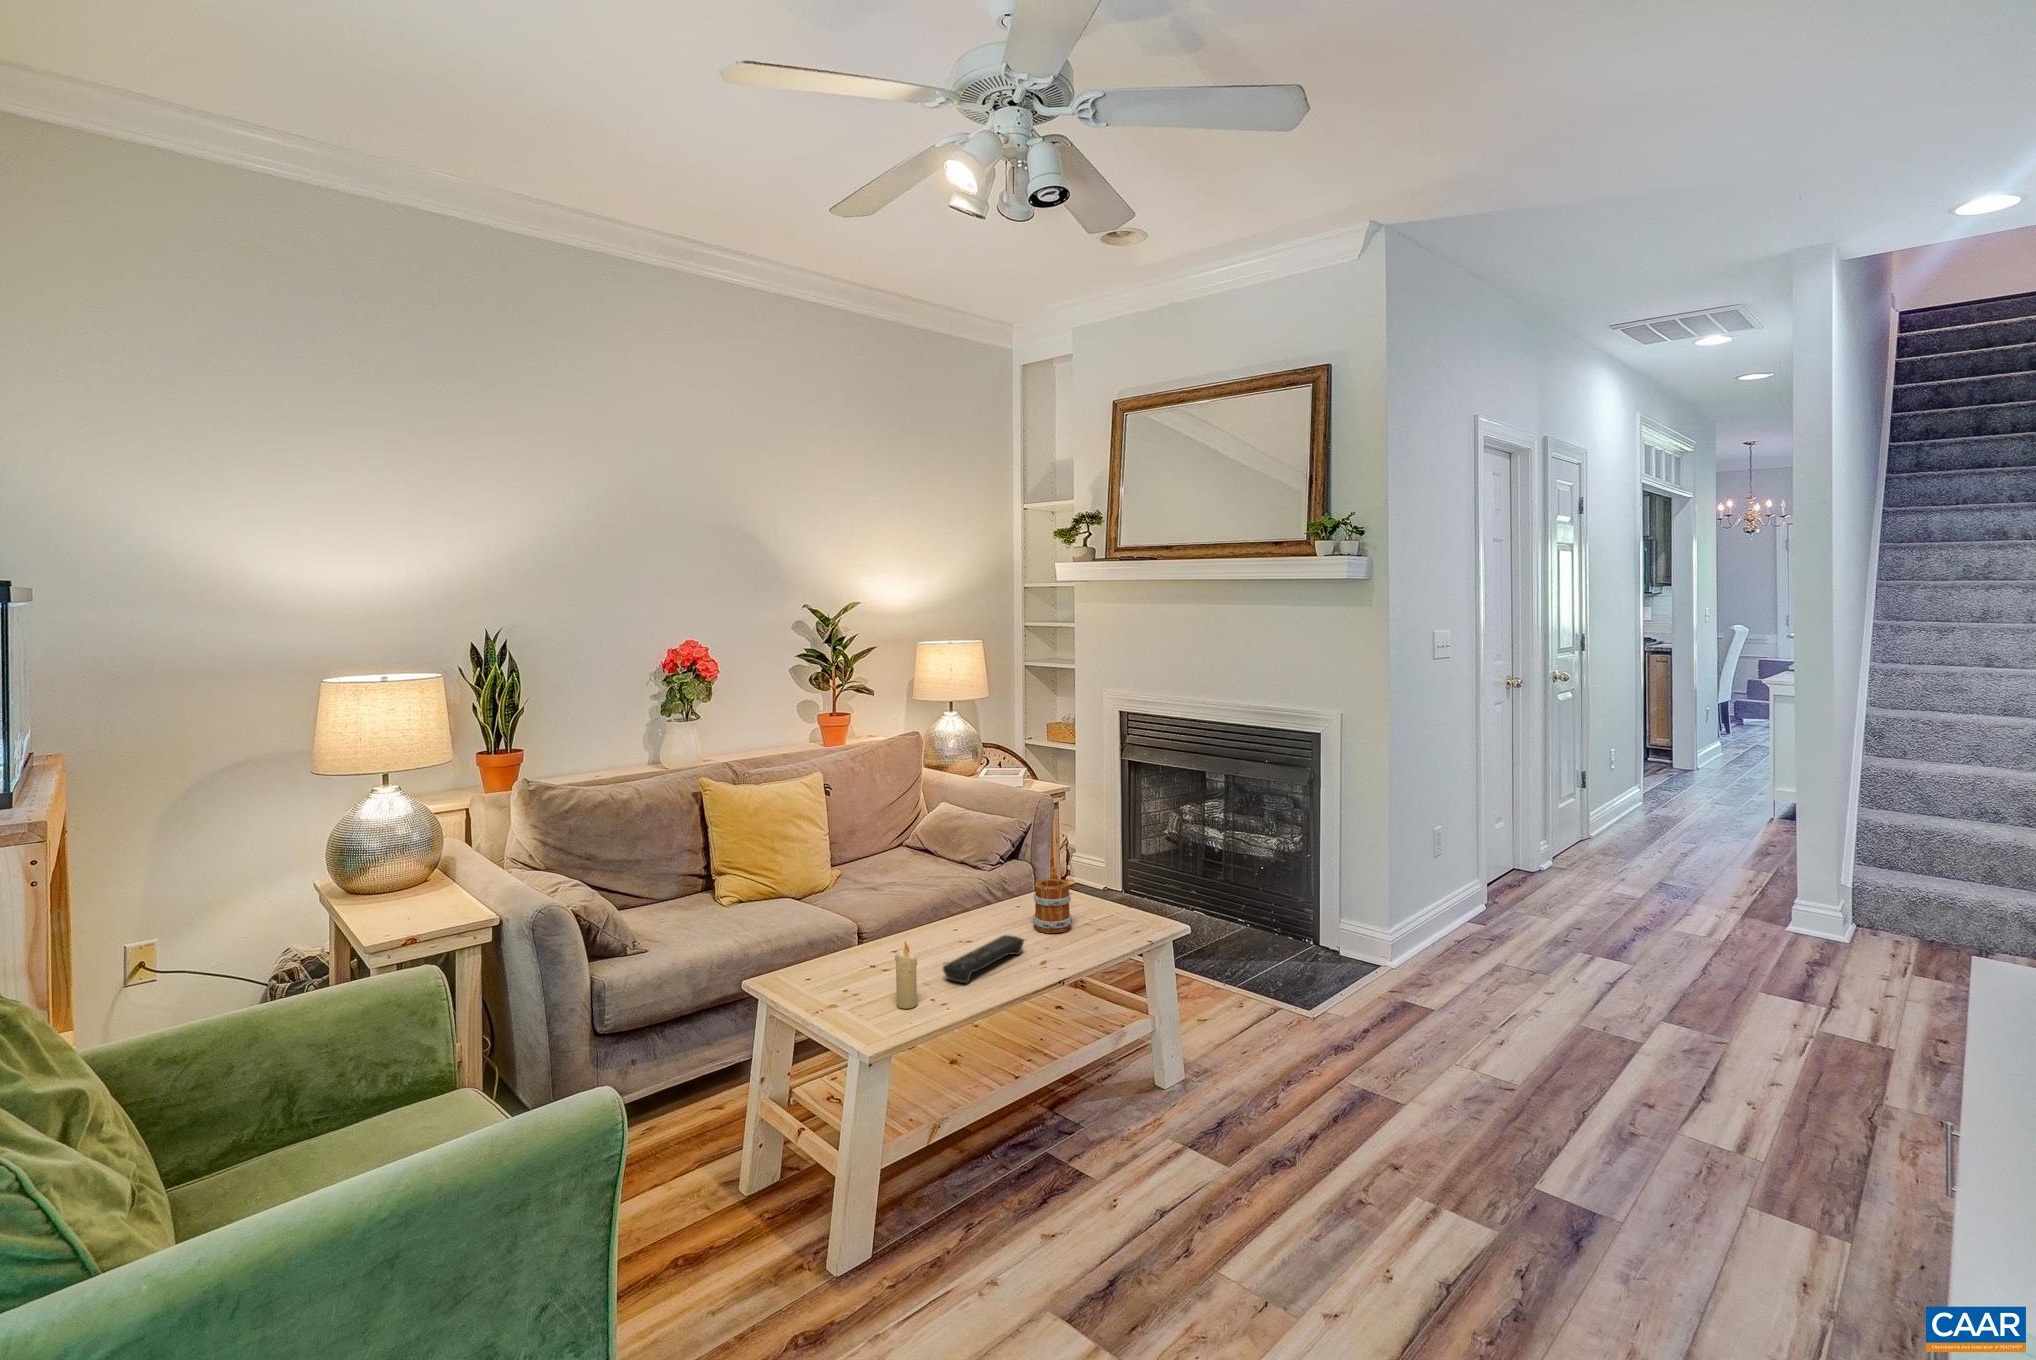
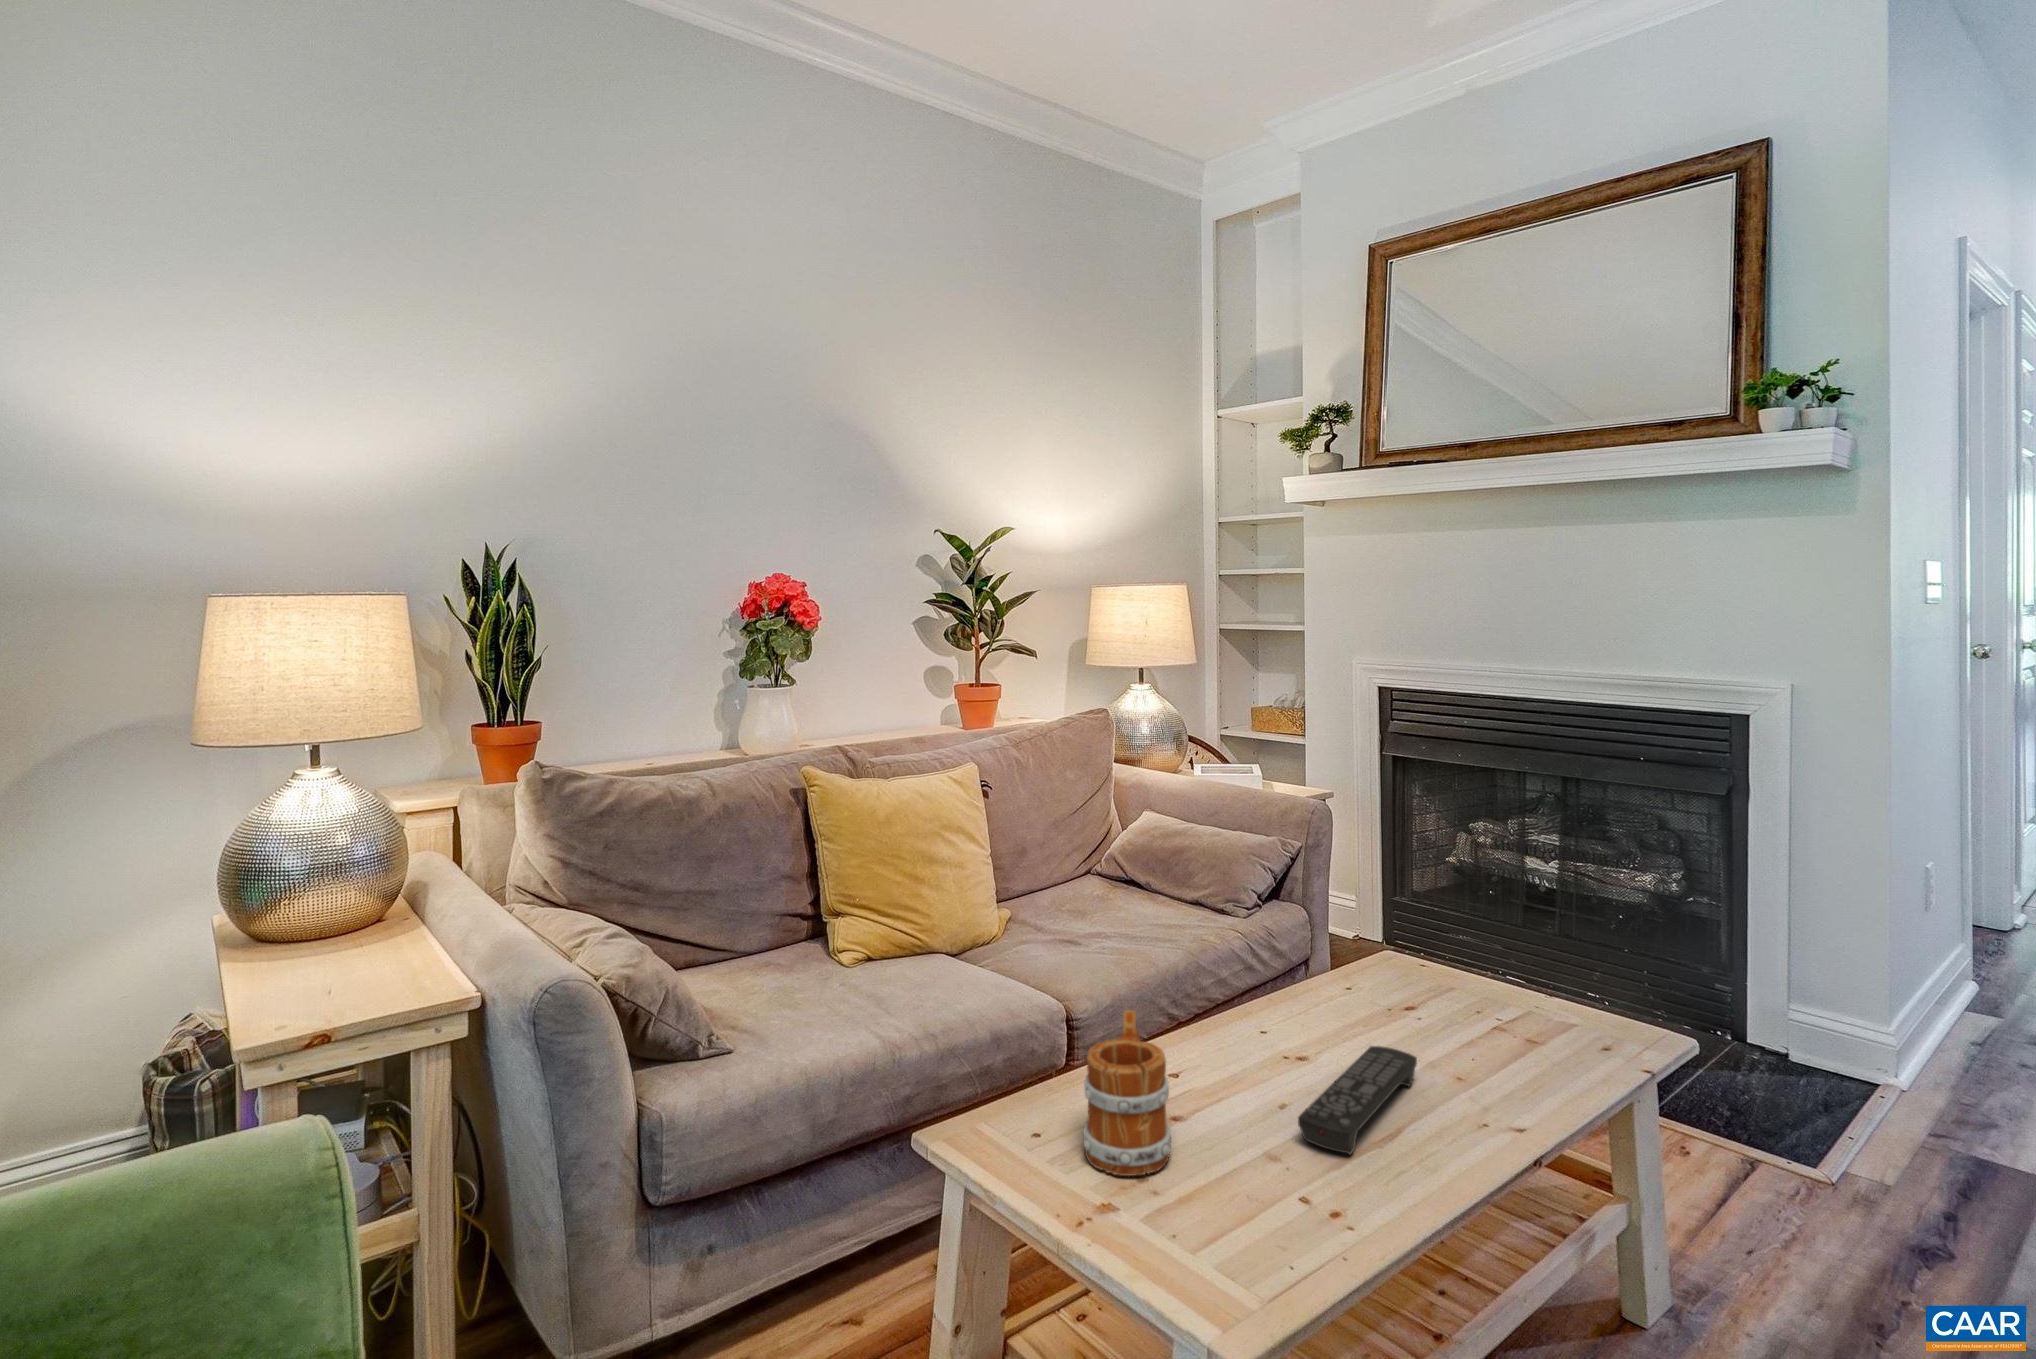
mug: present [1033,867,1072,933] -> present [1083,1010,1171,1176]
candle: present [895,942,917,1009] -> none [1233,1078,1280,1219]

